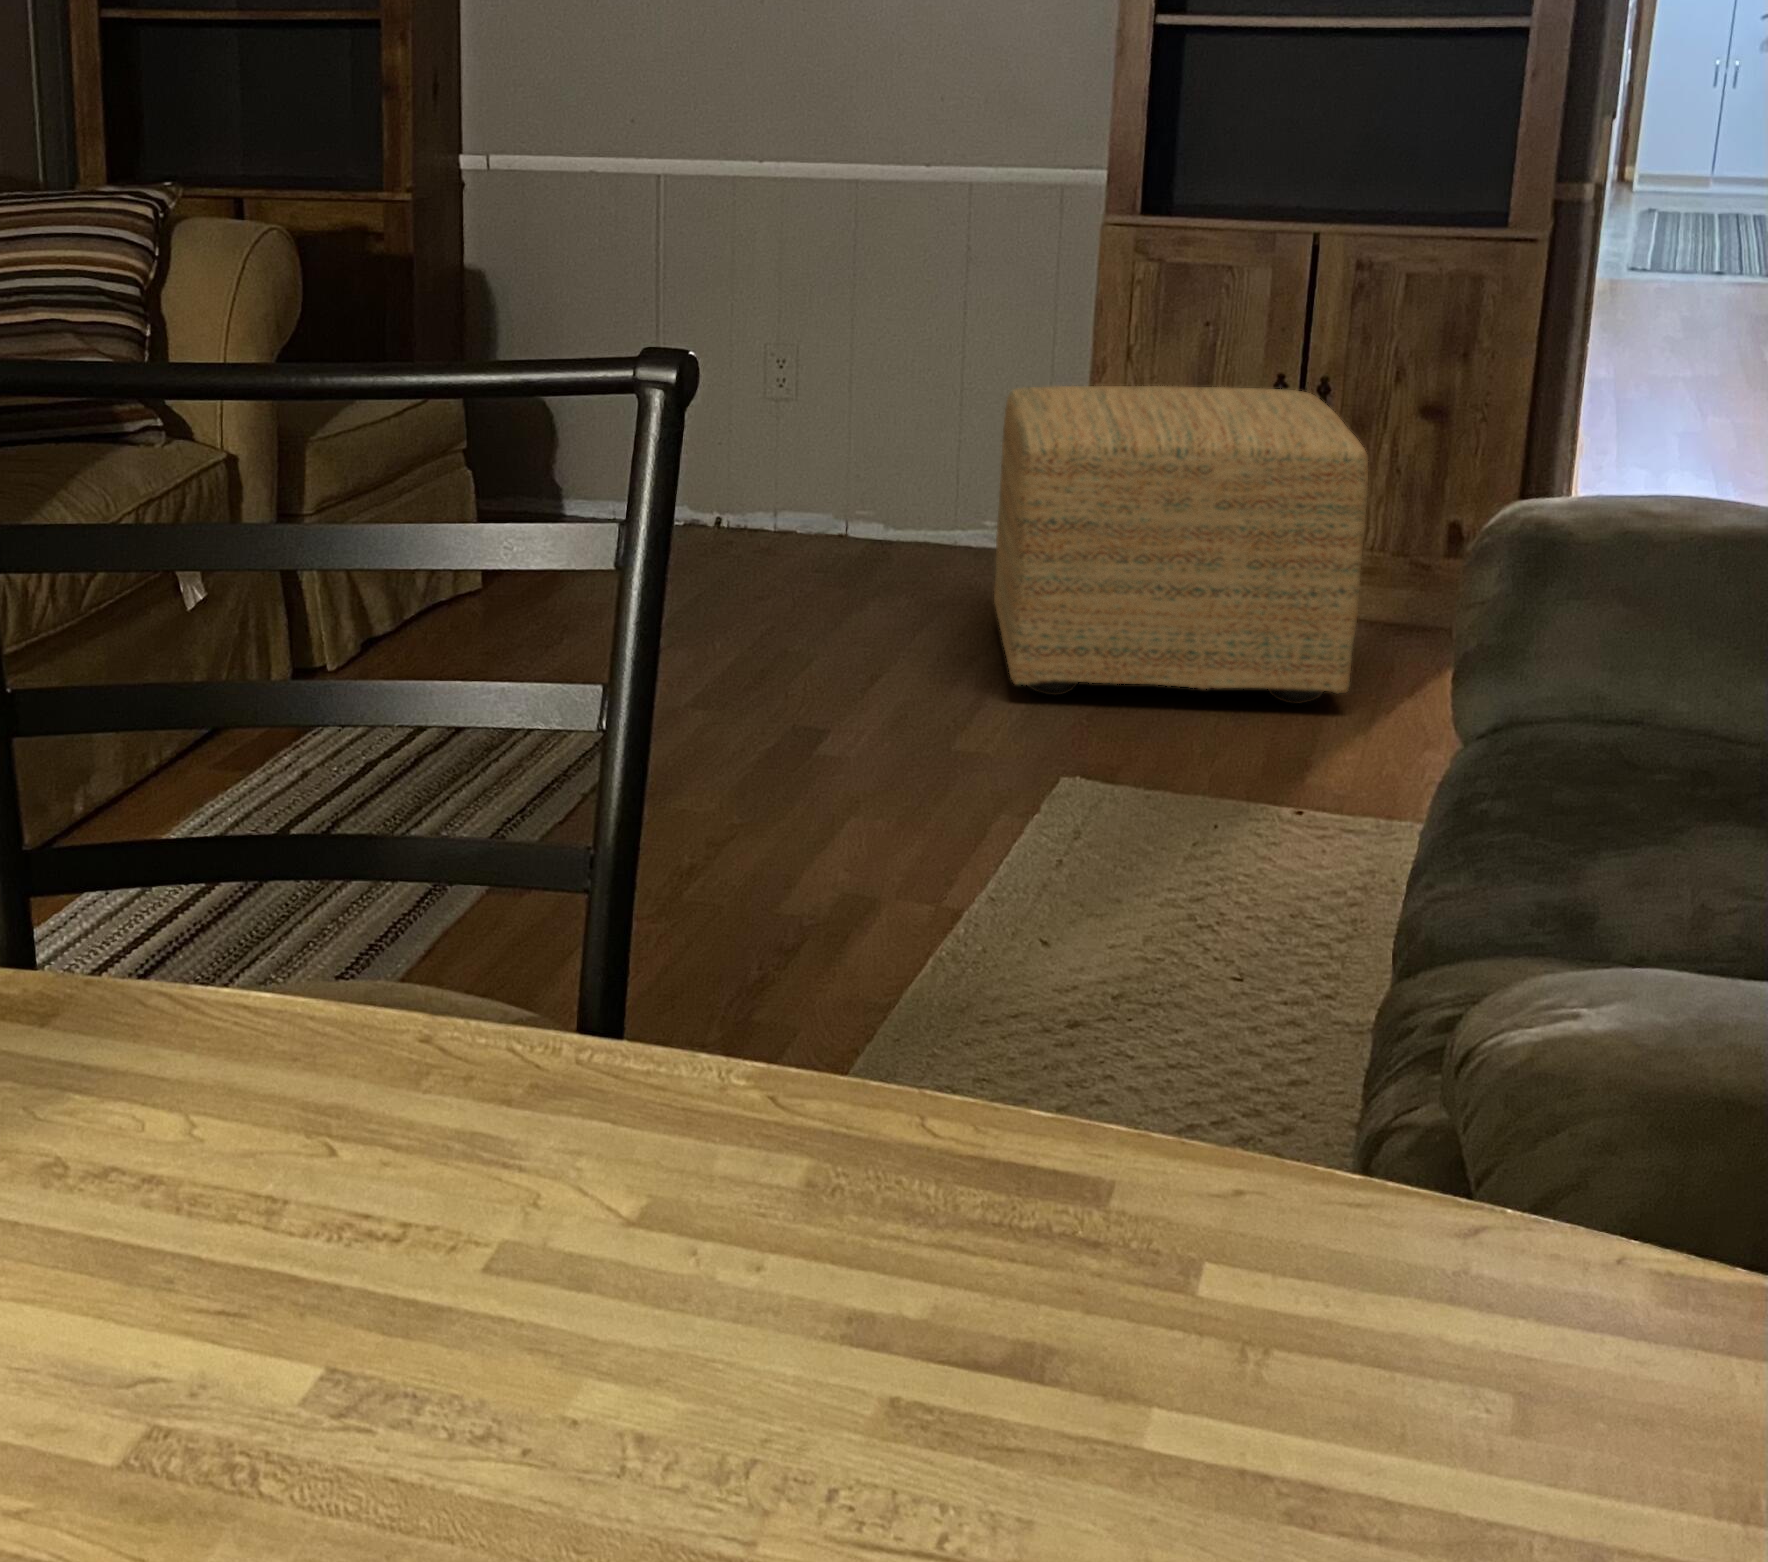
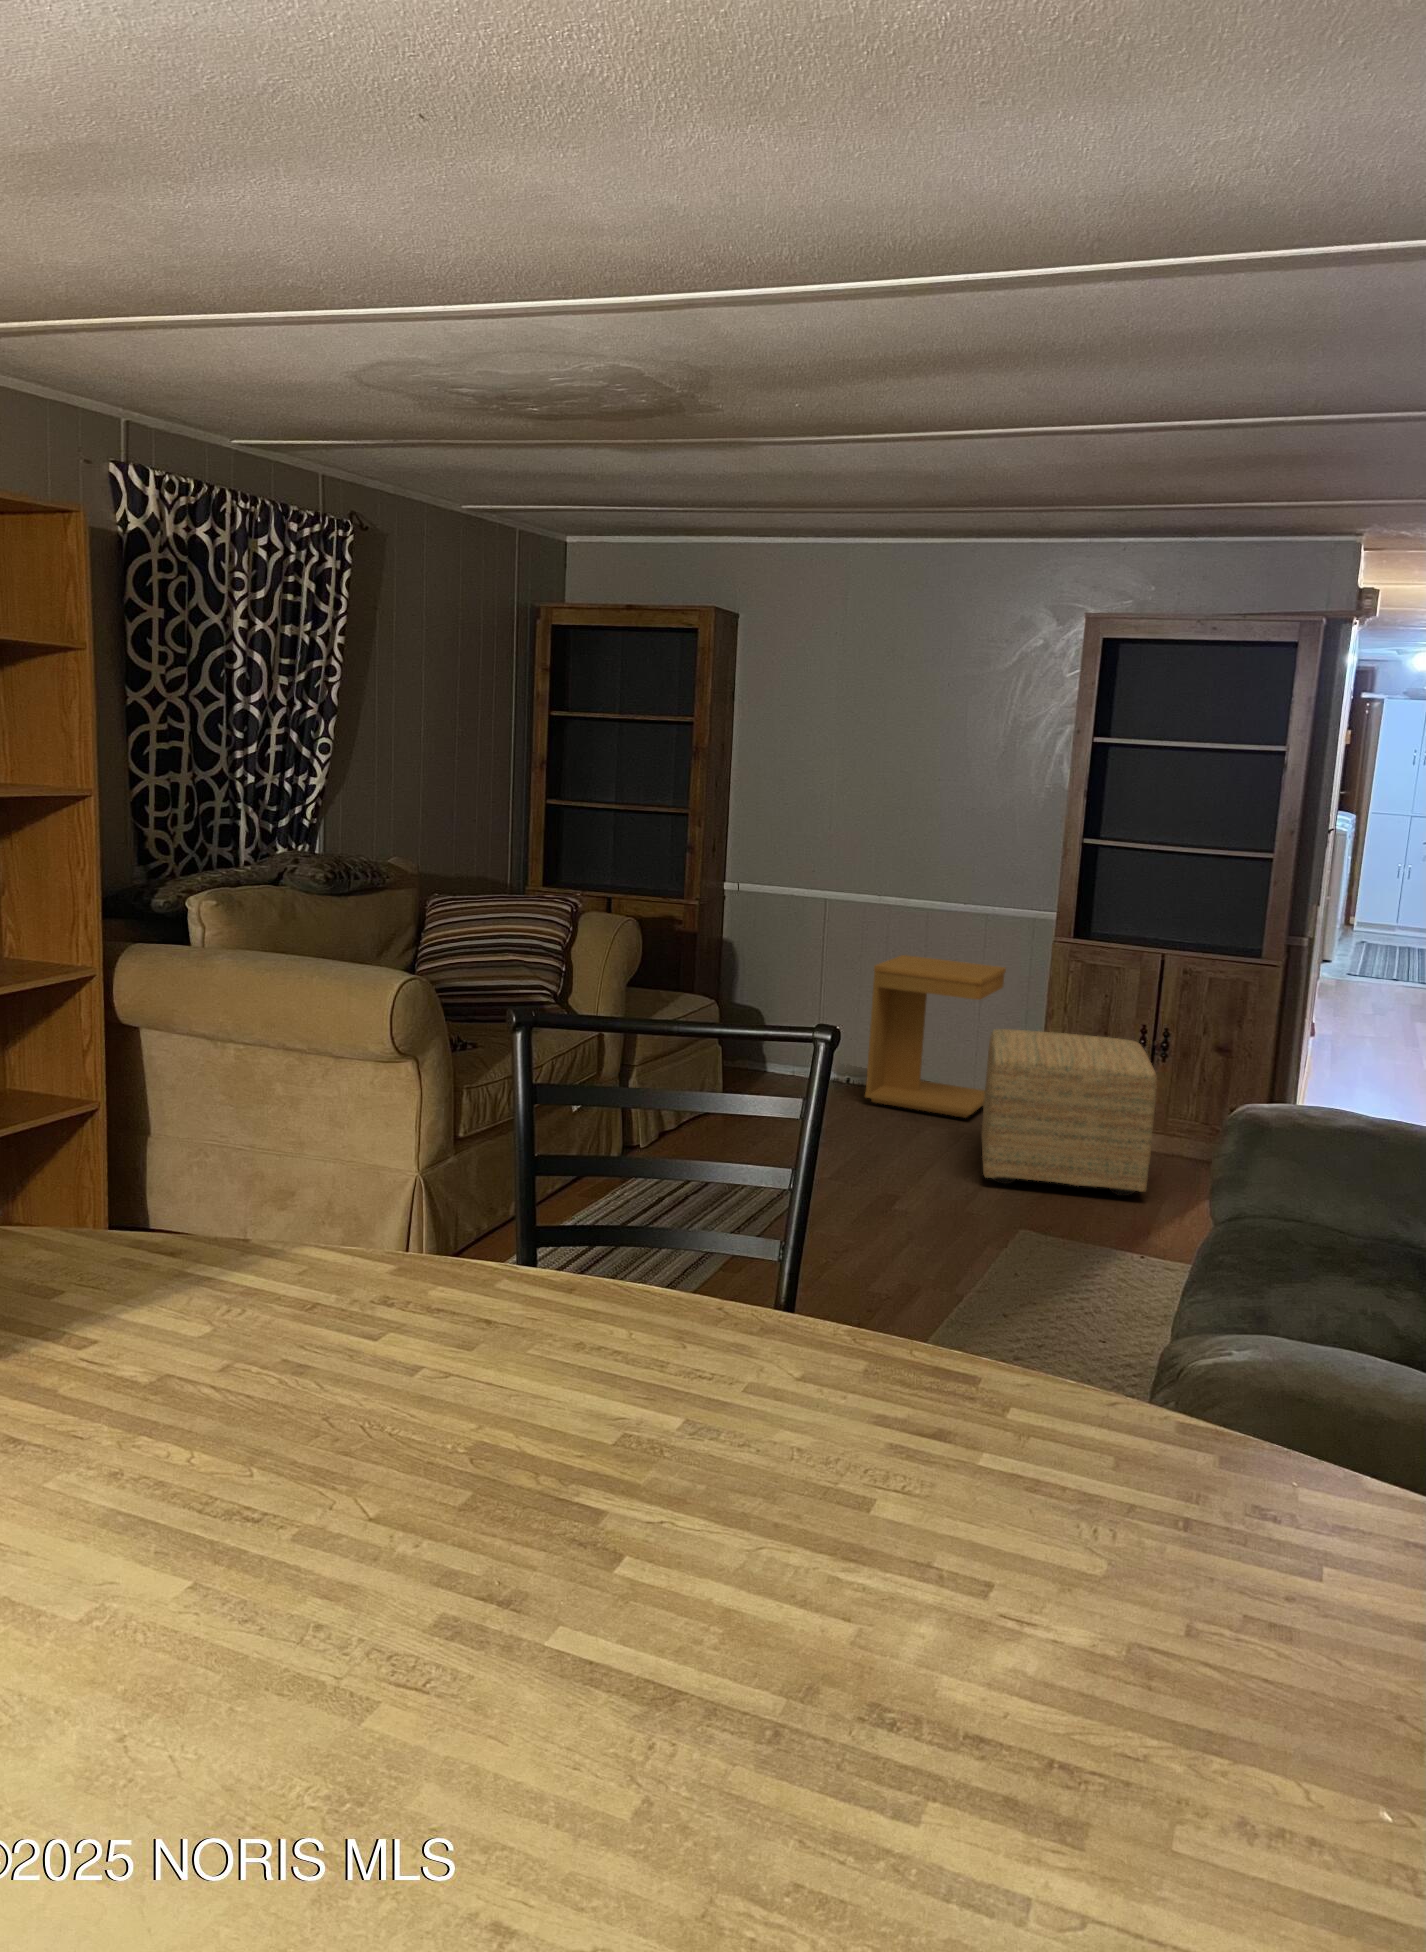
side table: none [751,261,1022,571] -> present [865,955,1006,1118]

